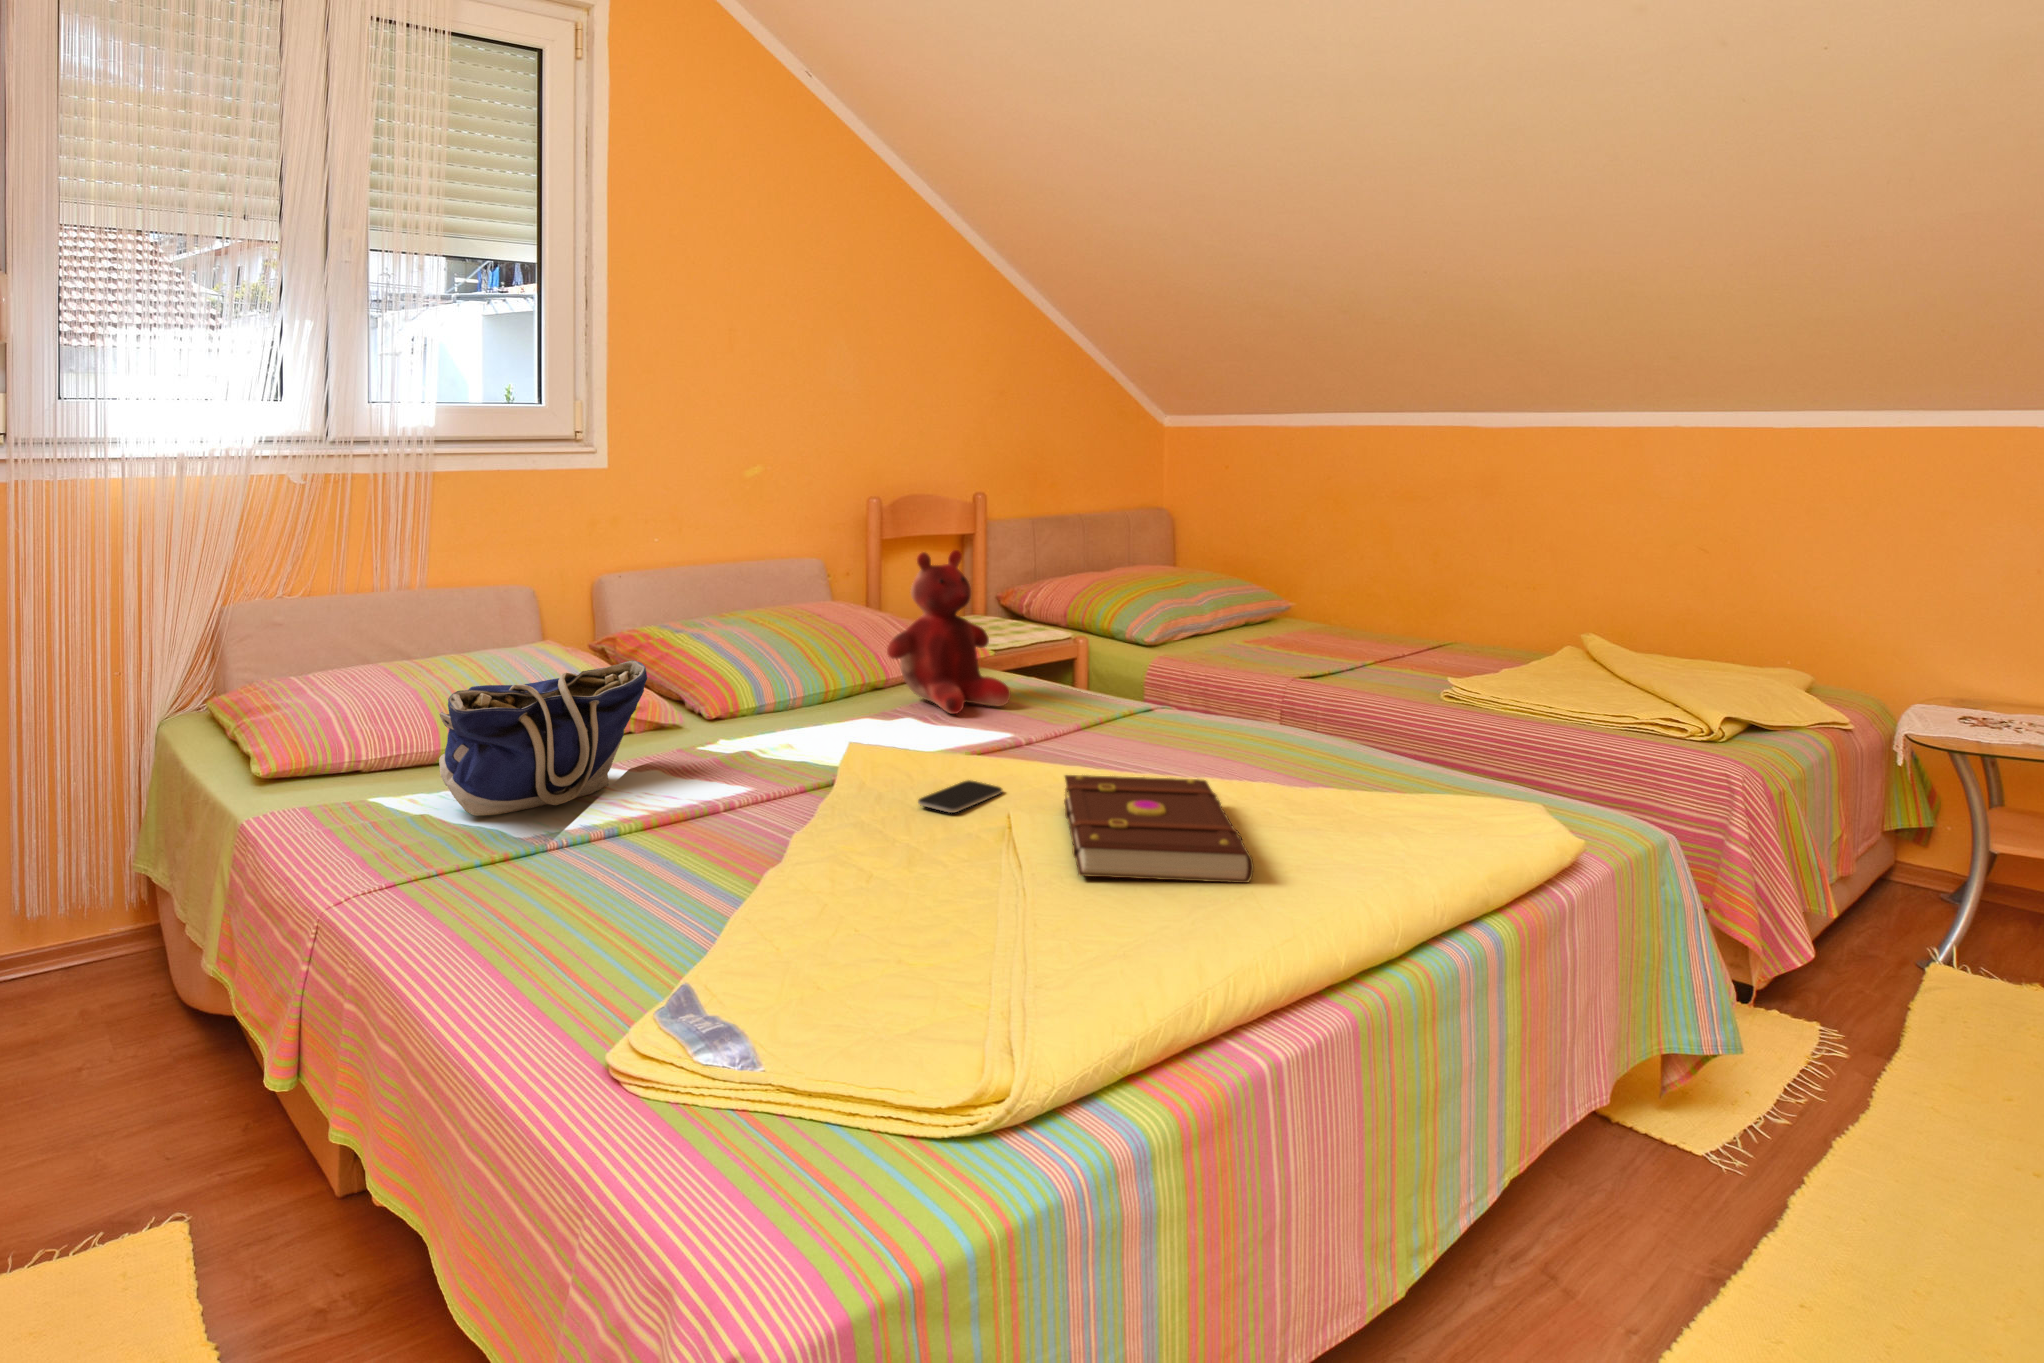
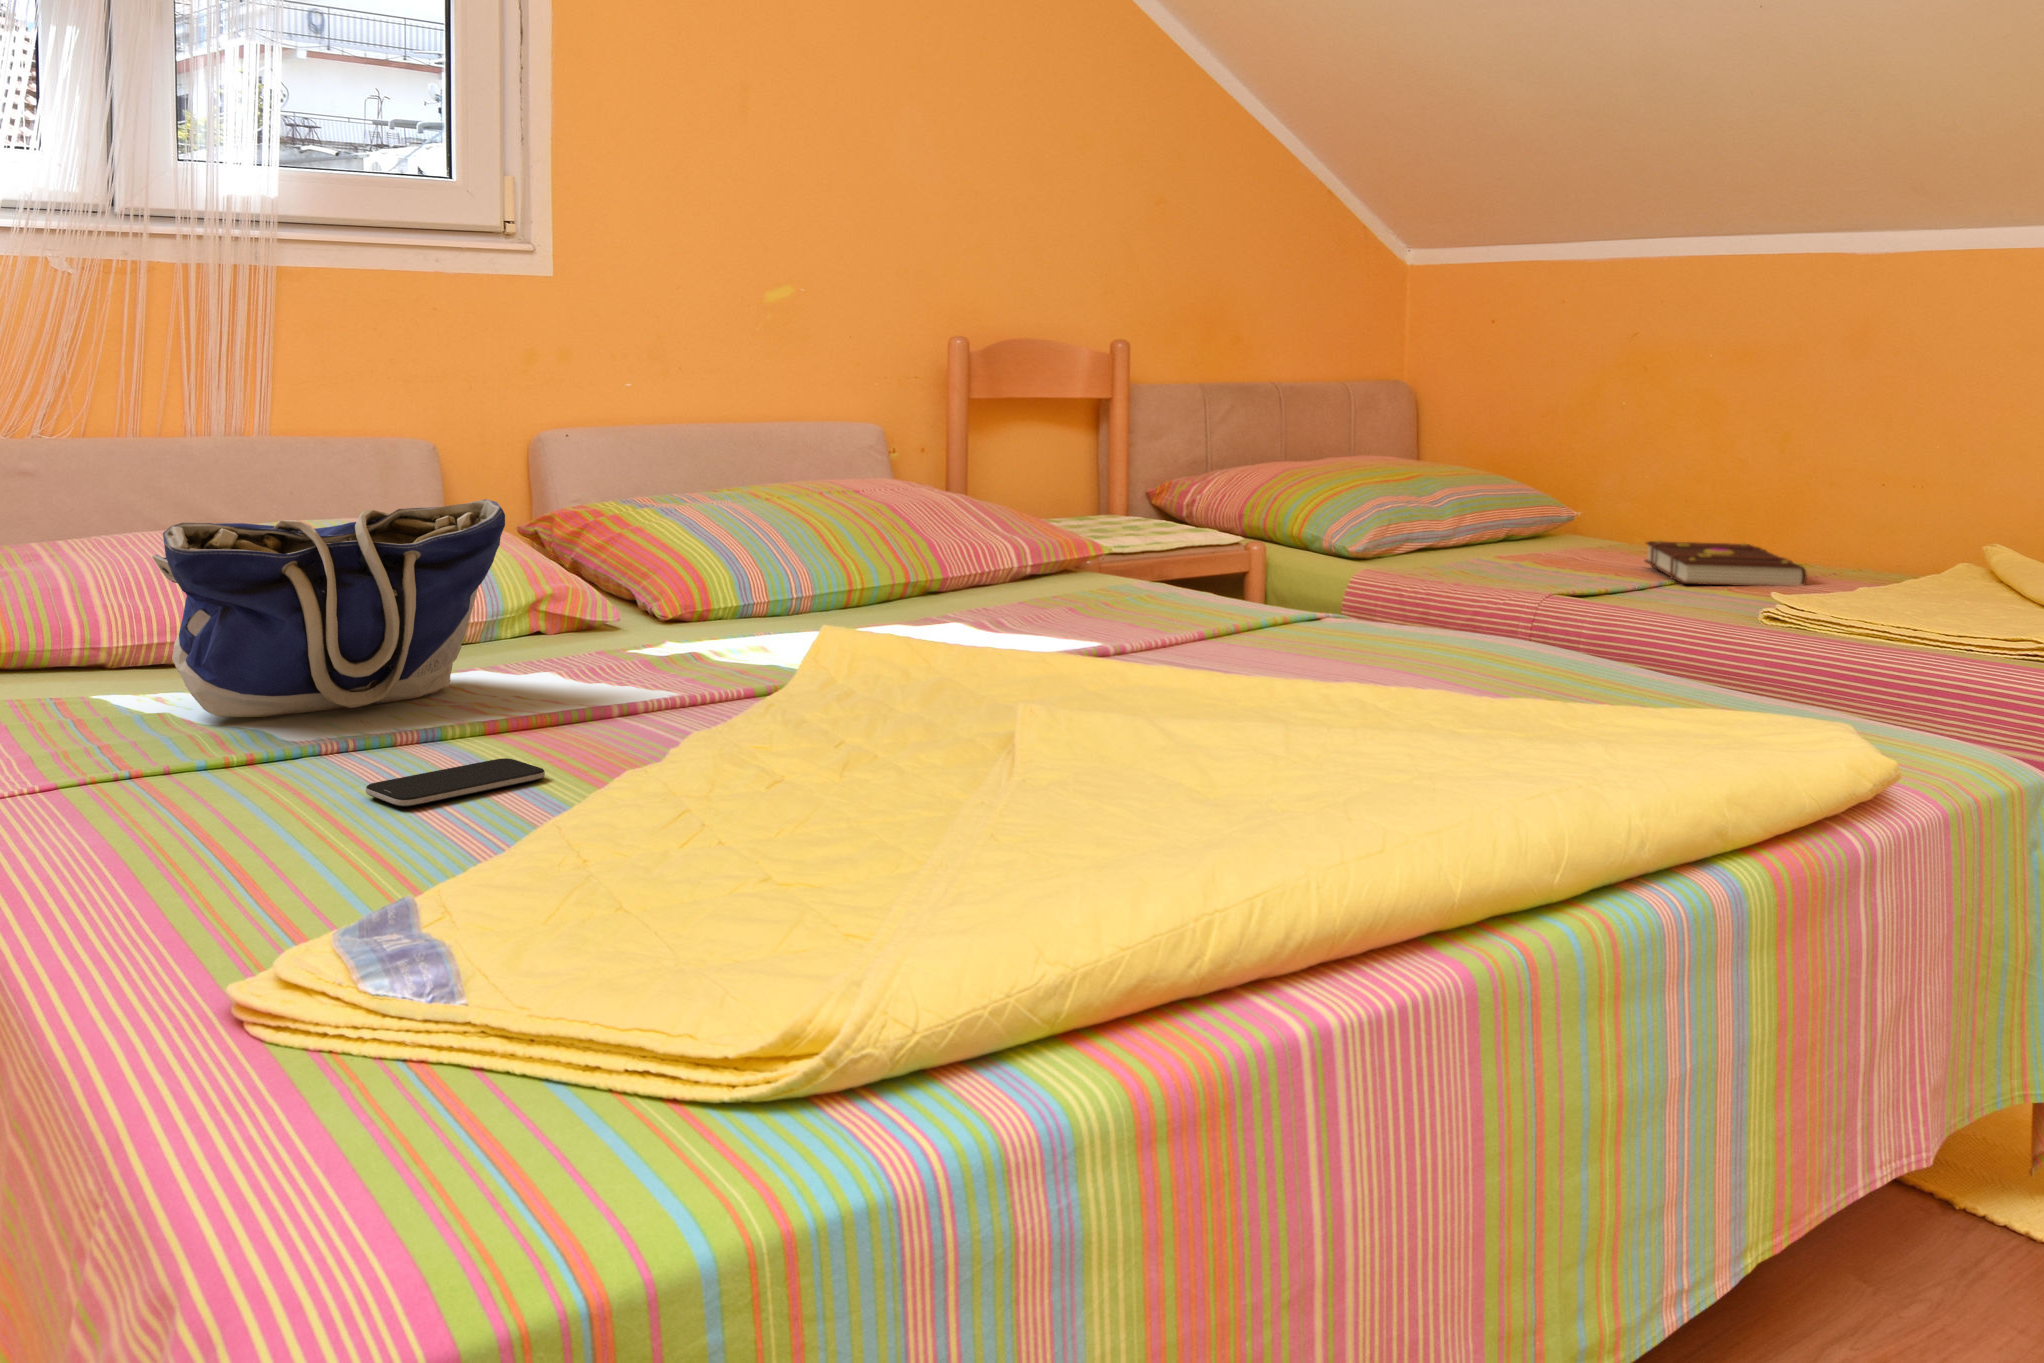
teddy bear: present [887,550,1011,714] -> none [933,387,1114,621]
book: present [1064,775,1254,883] -> present [1644,540,1807,586]
smartphone: present [918,780,1002,813] -> present [366,758,545,807]

